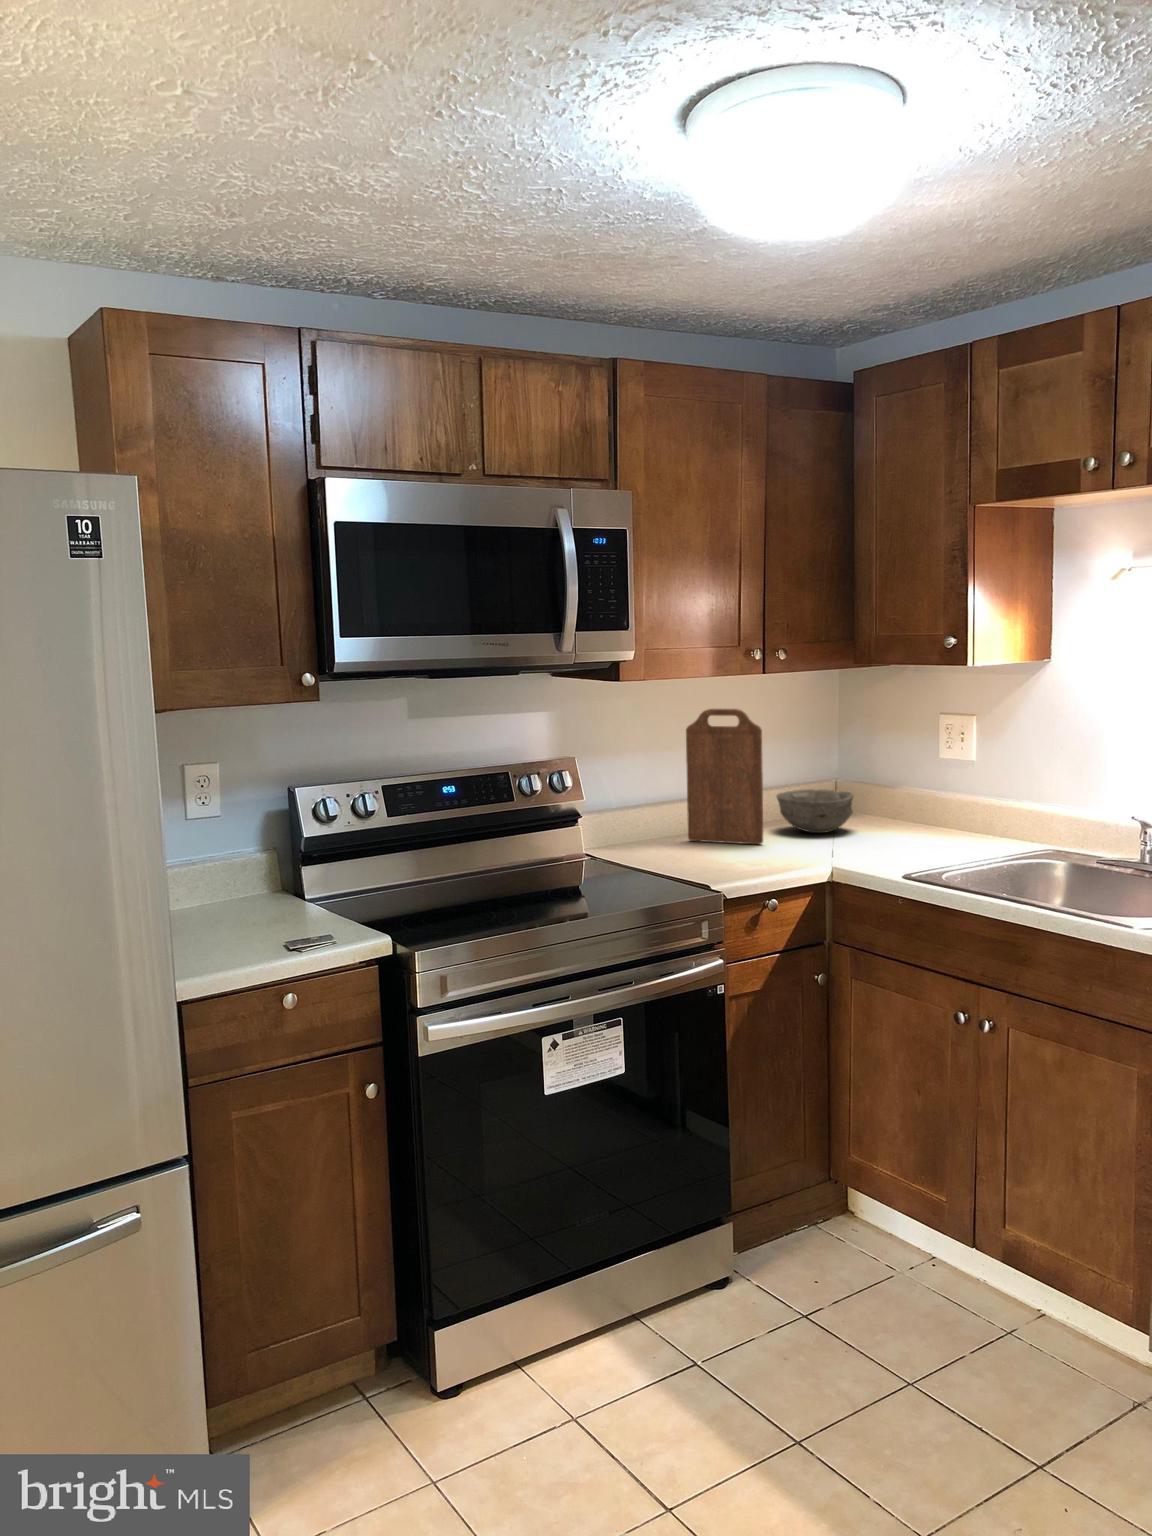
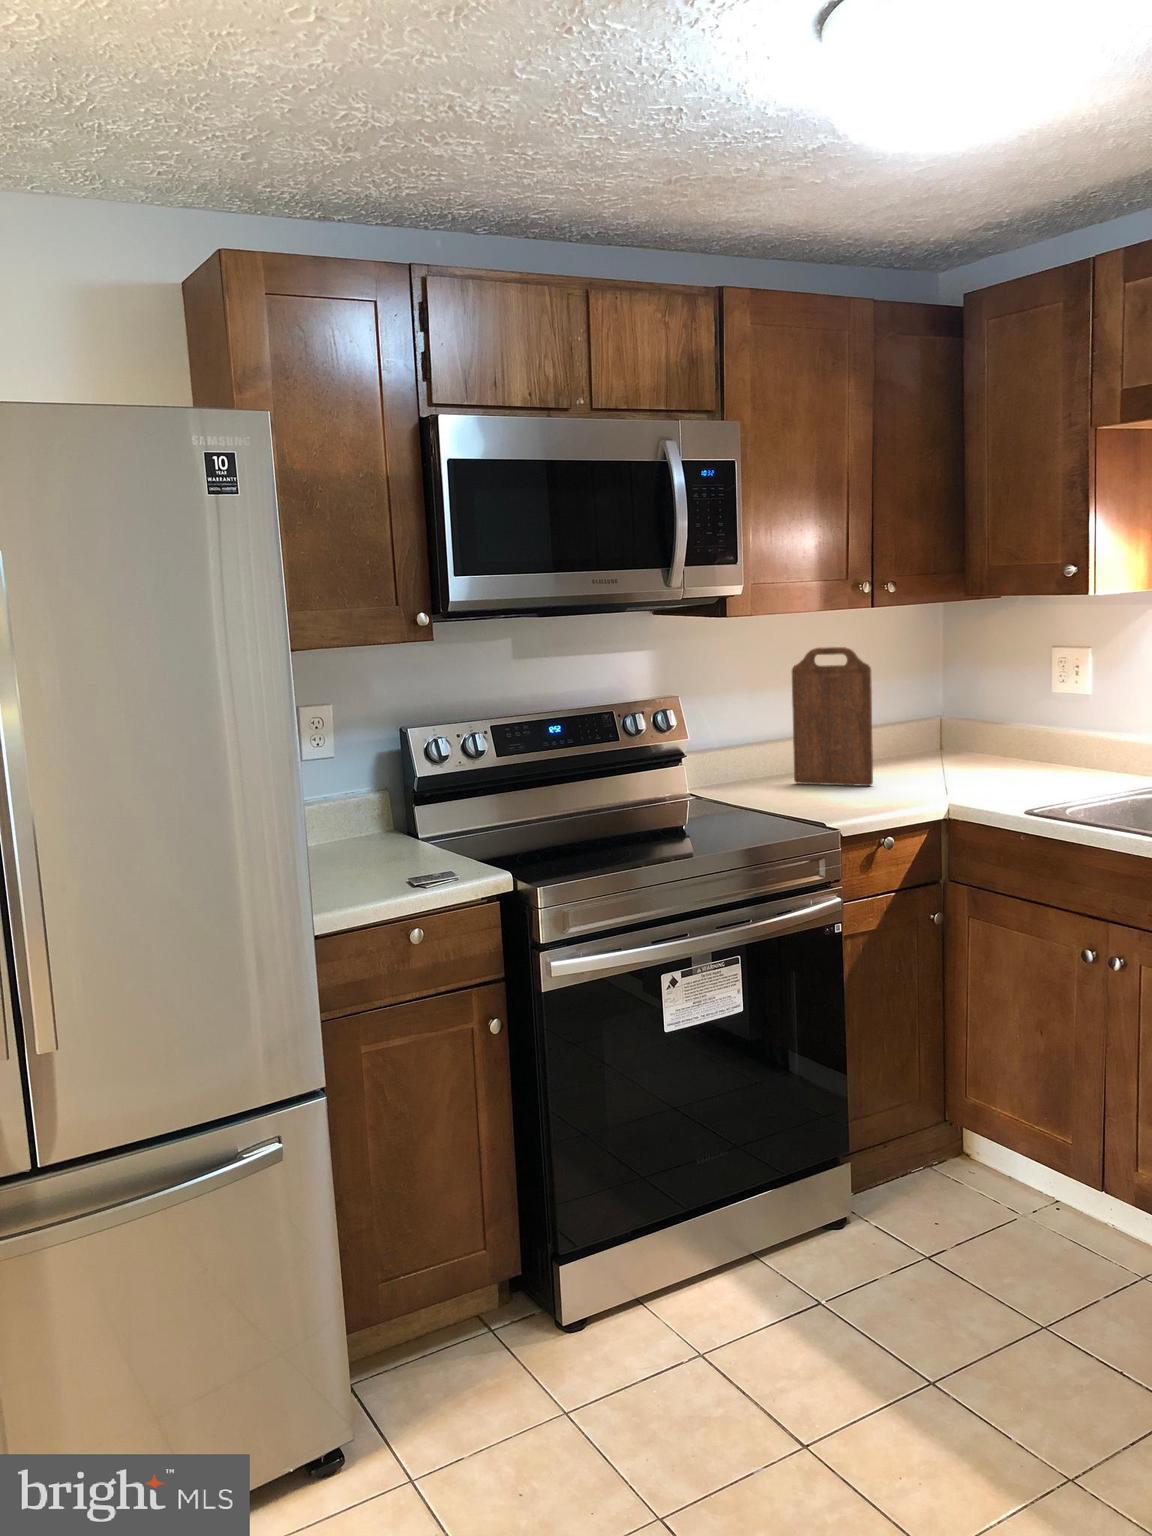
bowl: present [776,789,854,833] -> none [884,730,965,775]

